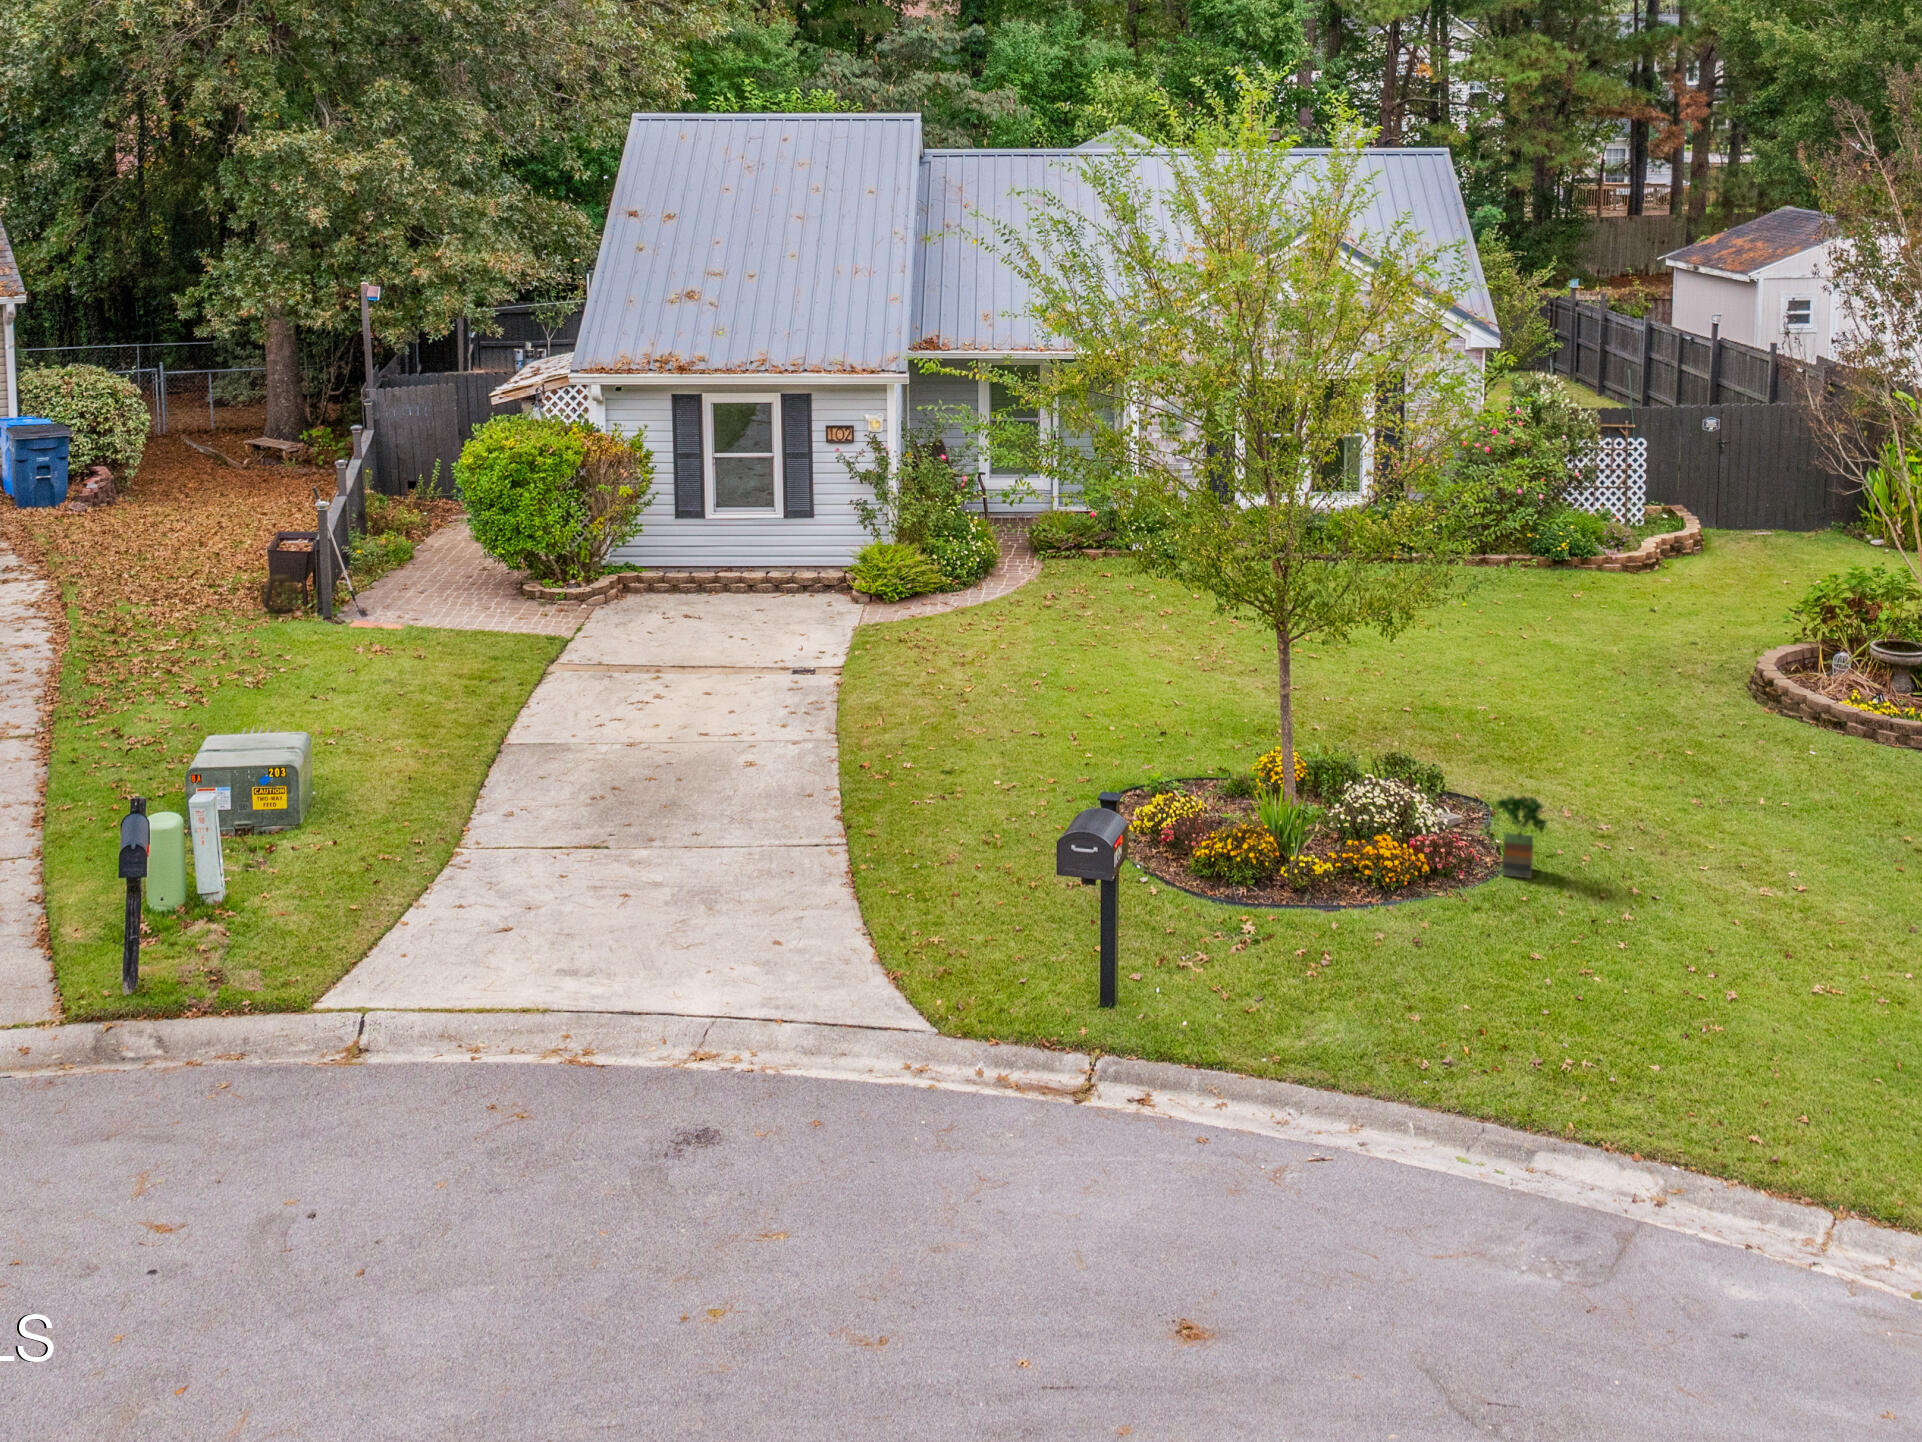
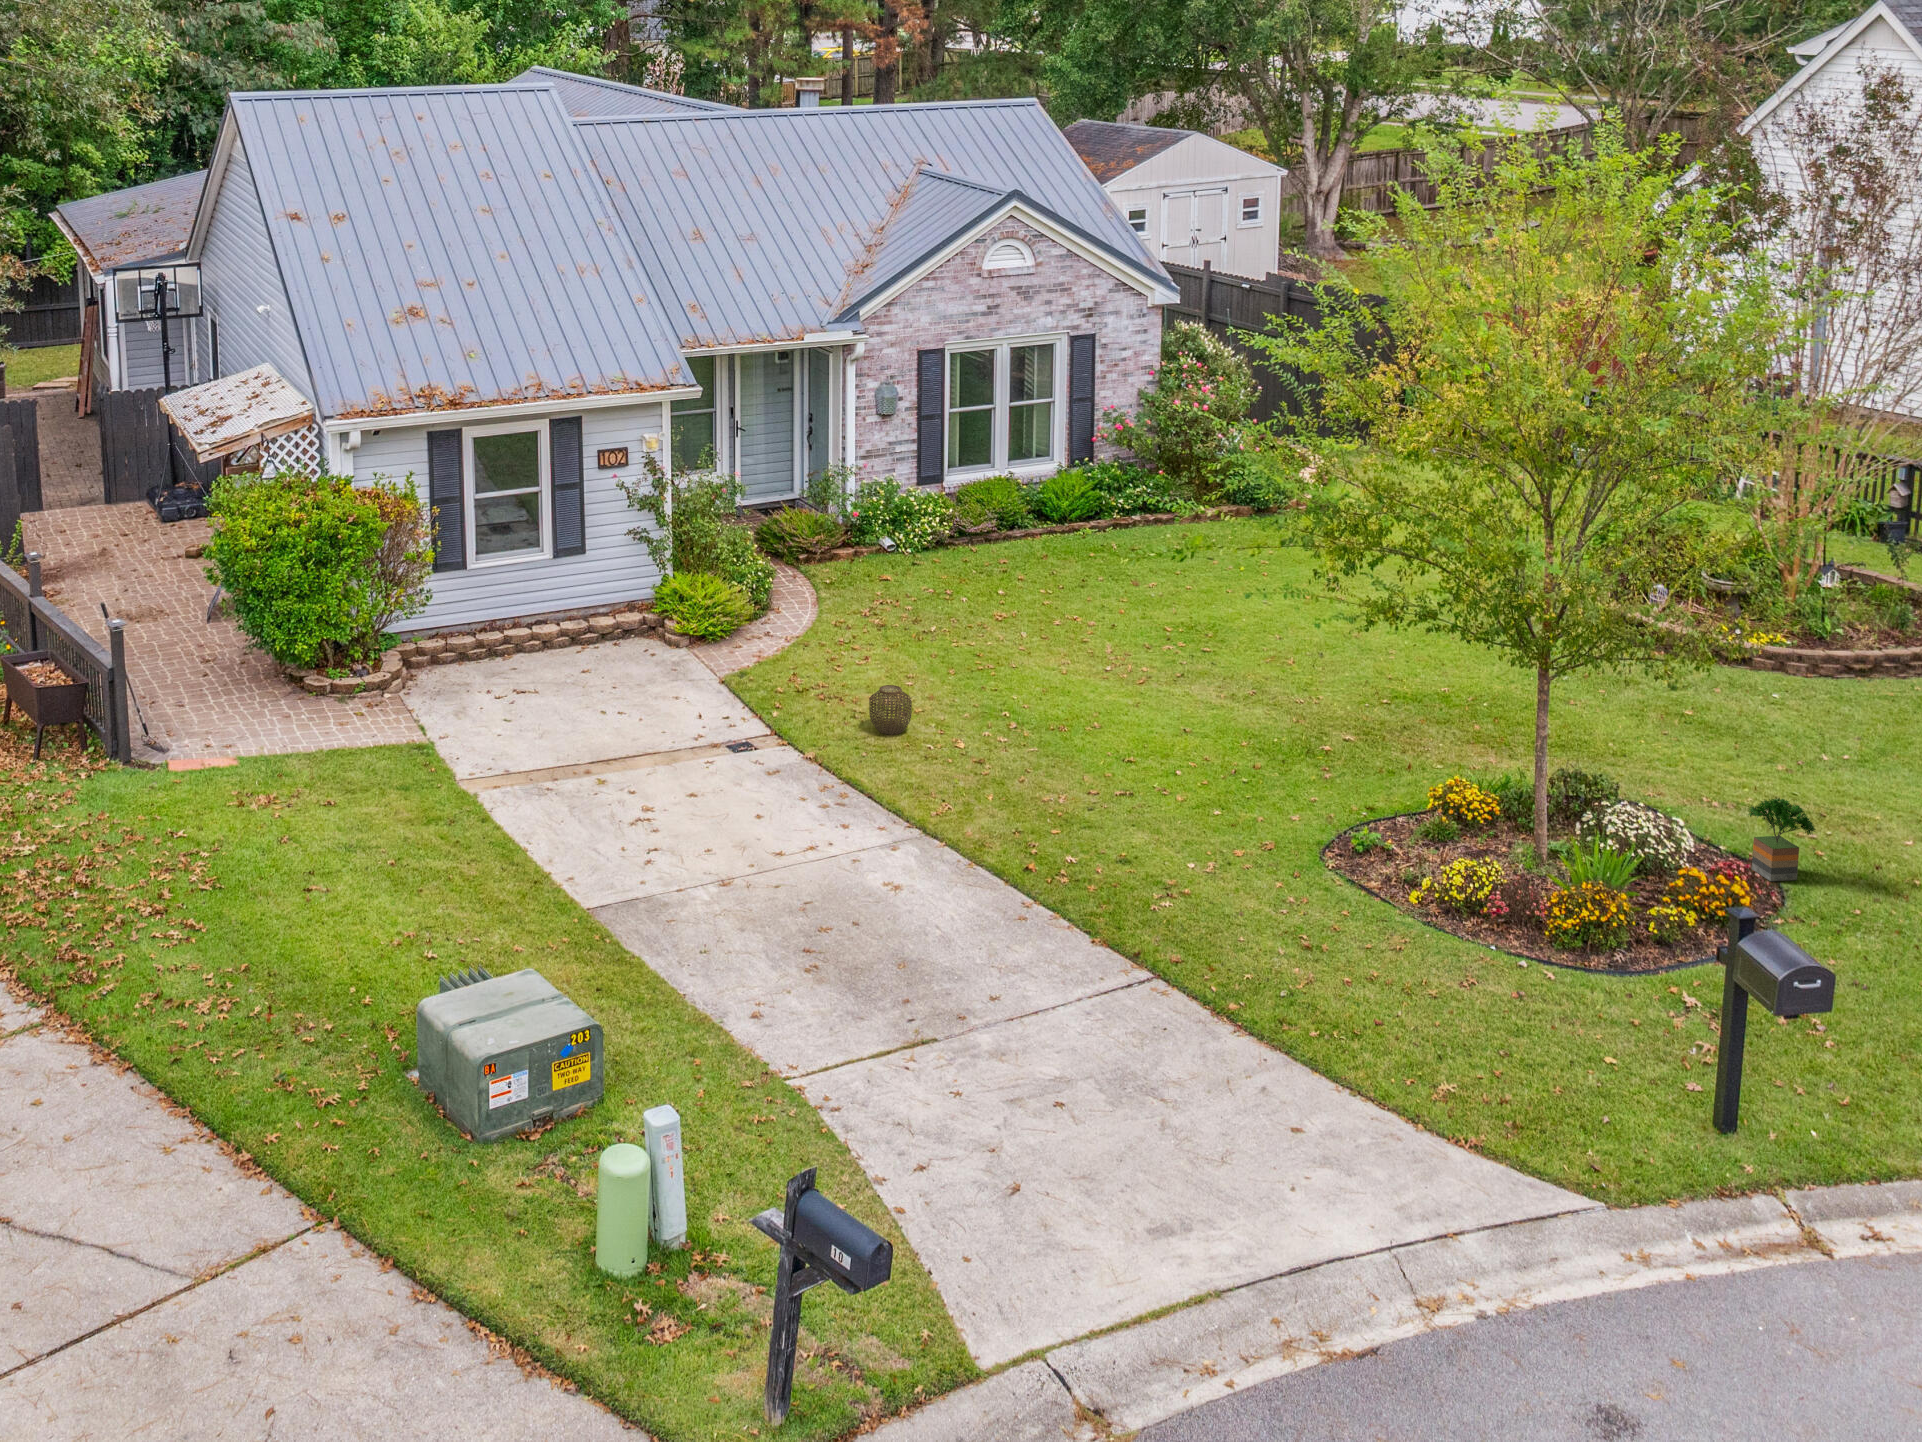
woven basket: present [261,574,299,613] -> present [869,685,912,735]

